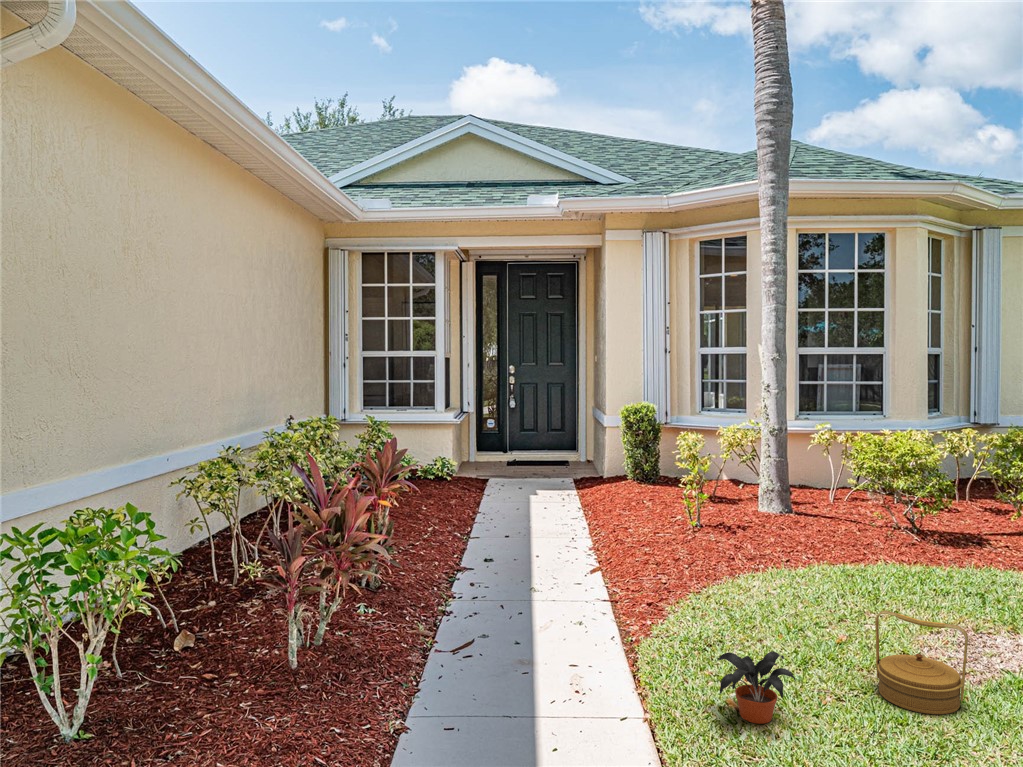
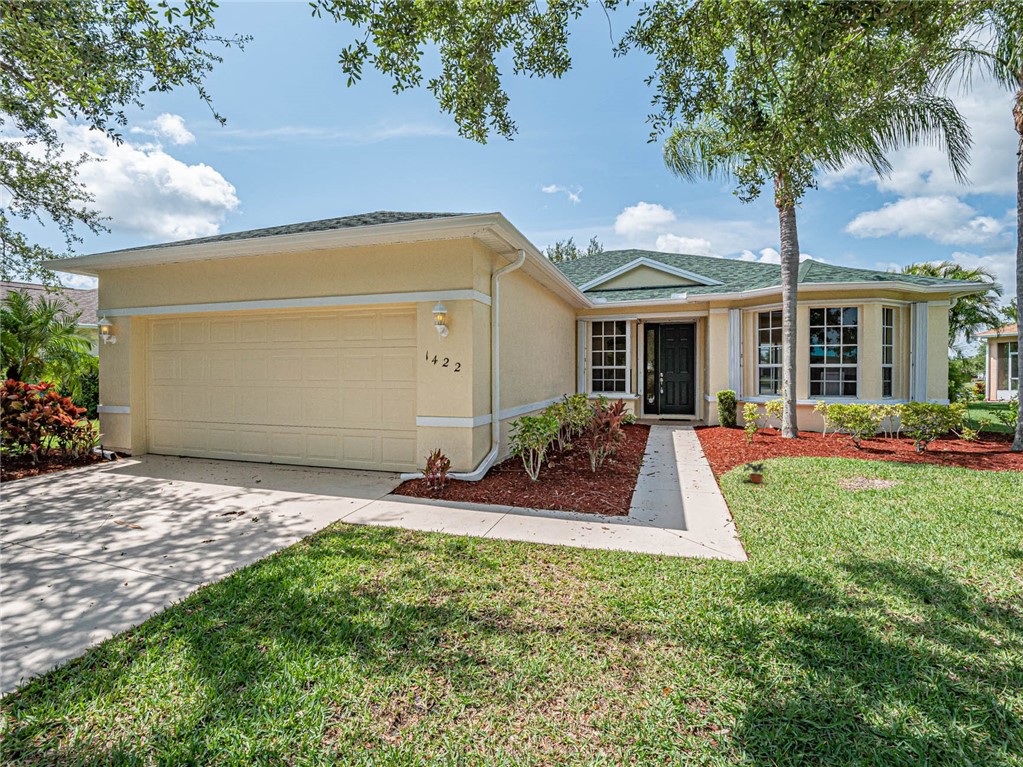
basket: present [875,611,968,714] -> none [802,454,832,485]

